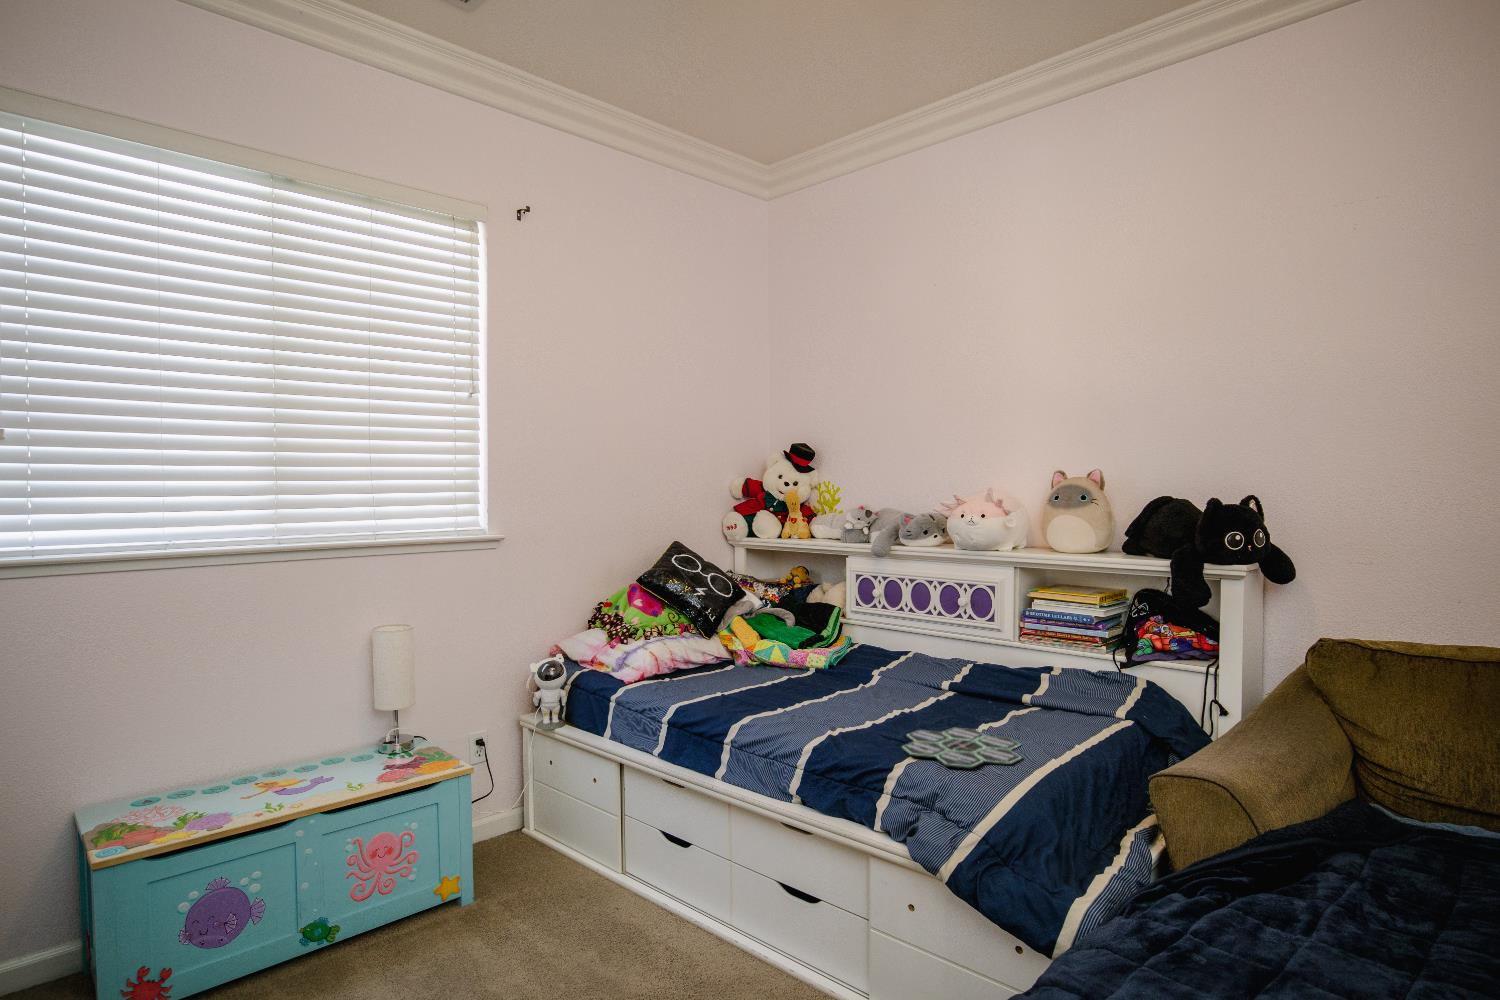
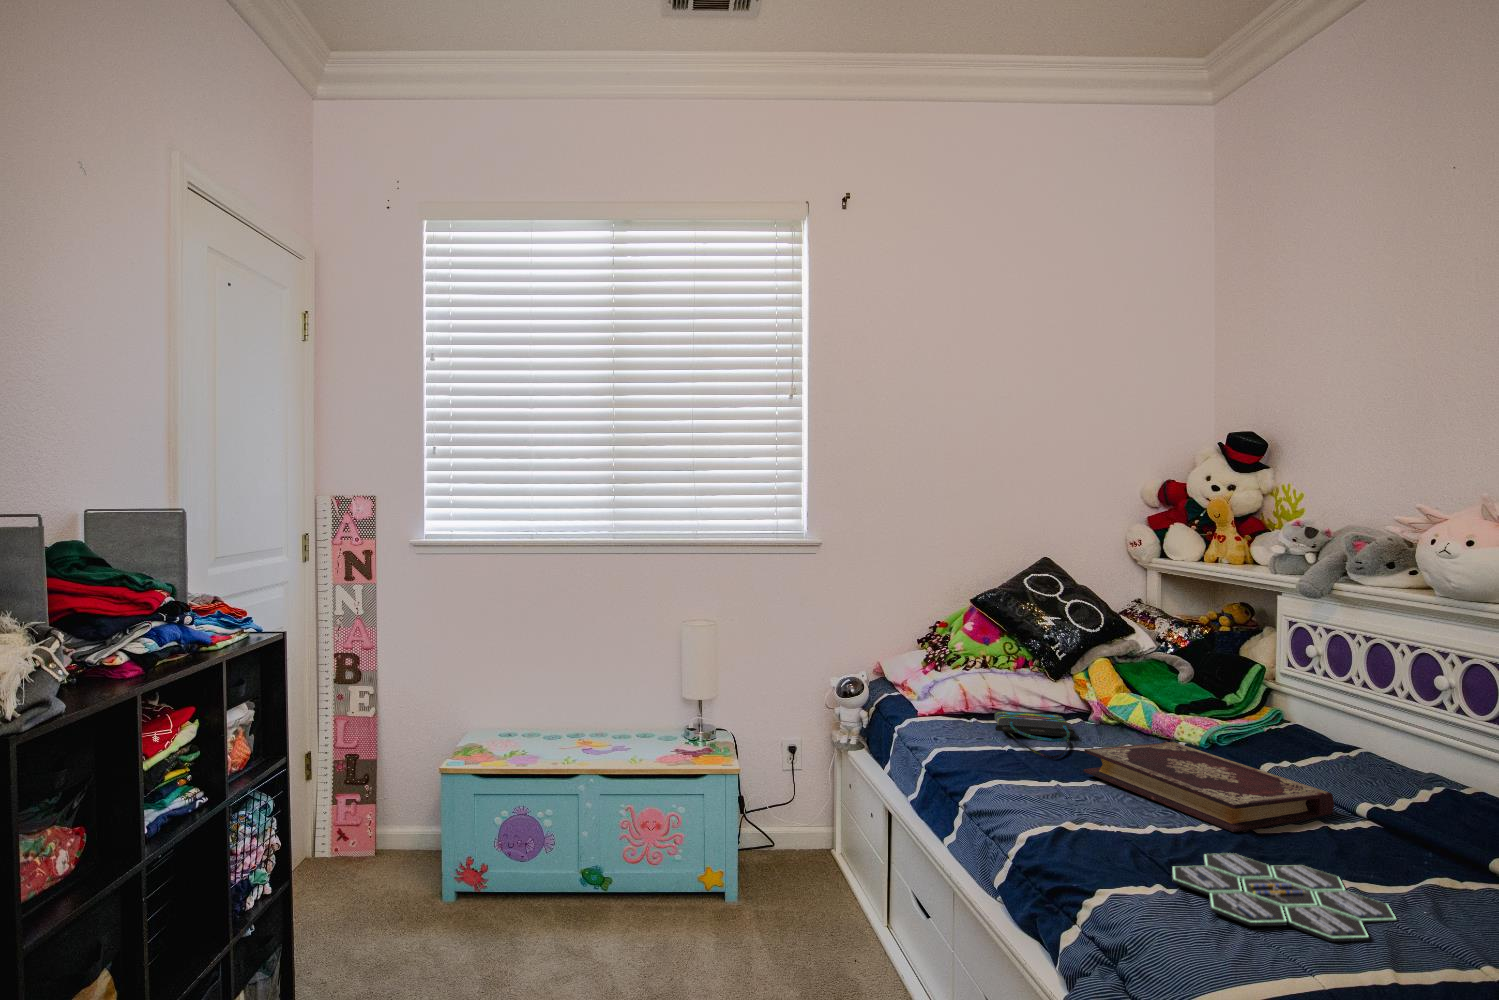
tote bag: none [682,663,756,696] -> present [995,711,1078,759]
book: none [784,667,933,718] -> present [1084,741,1334,832]

